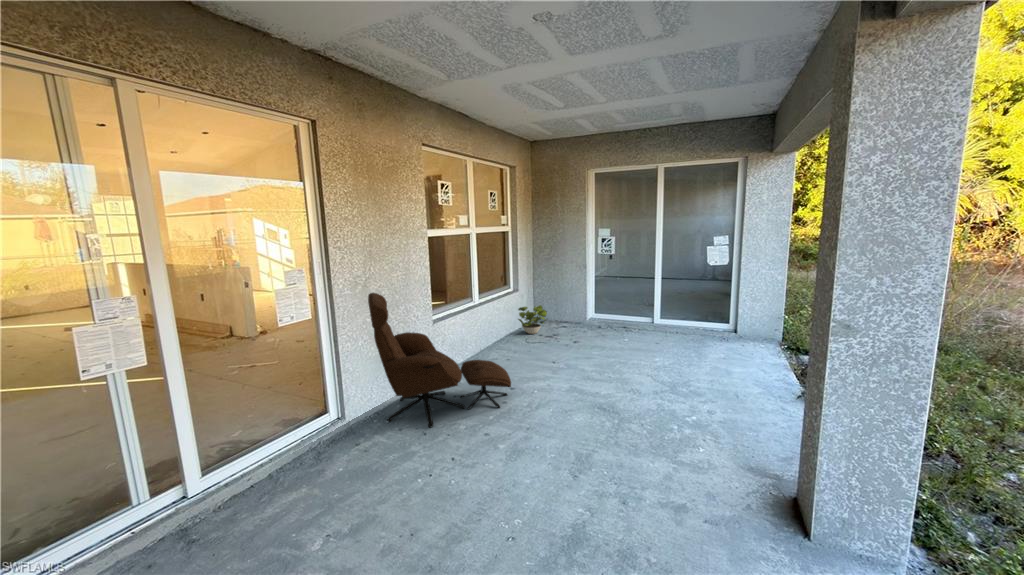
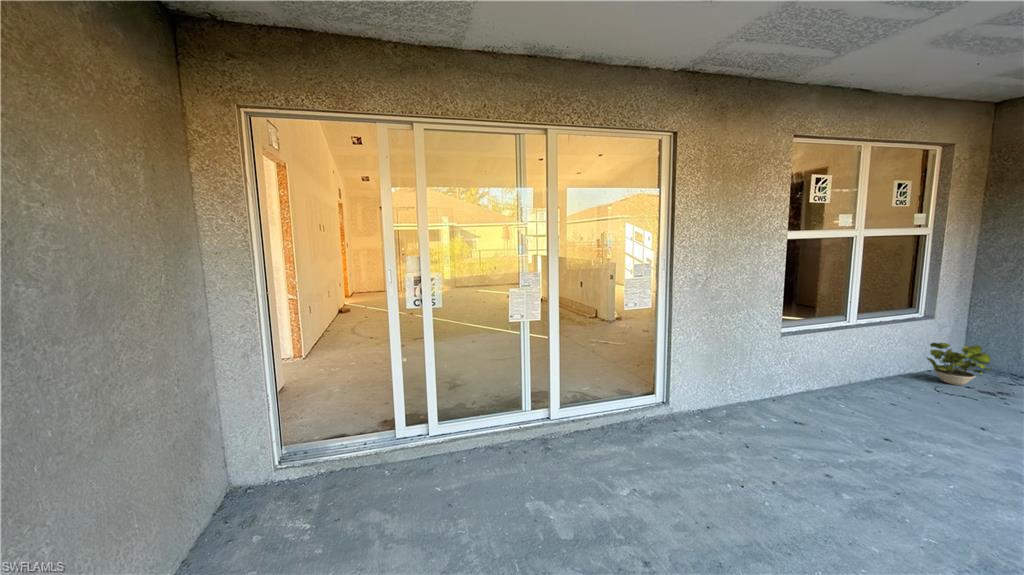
lounge chair: present [368,293,511,427] -> none [704,293,885,458]

